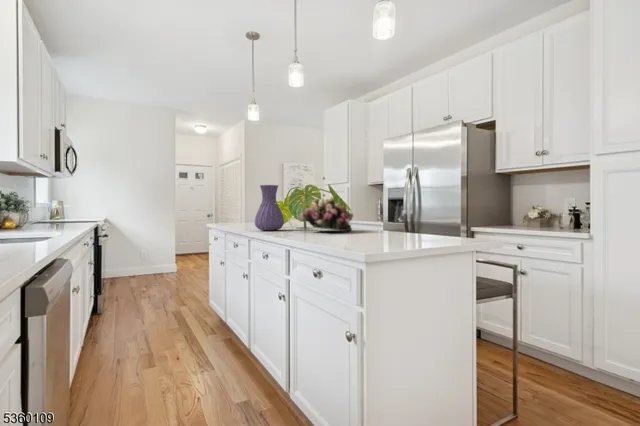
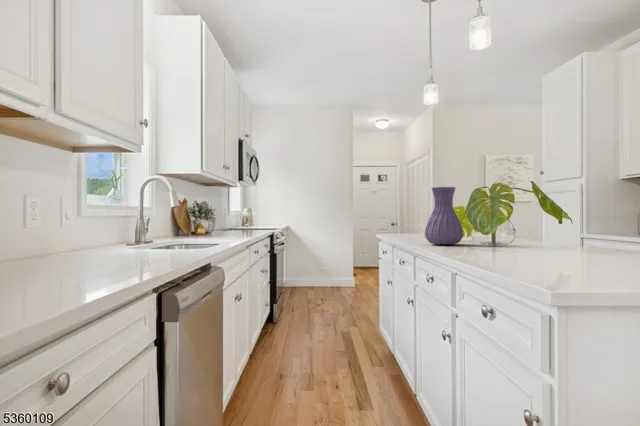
flower arrangement: present [299,197,353,231] -> none [481,201,565,250]

